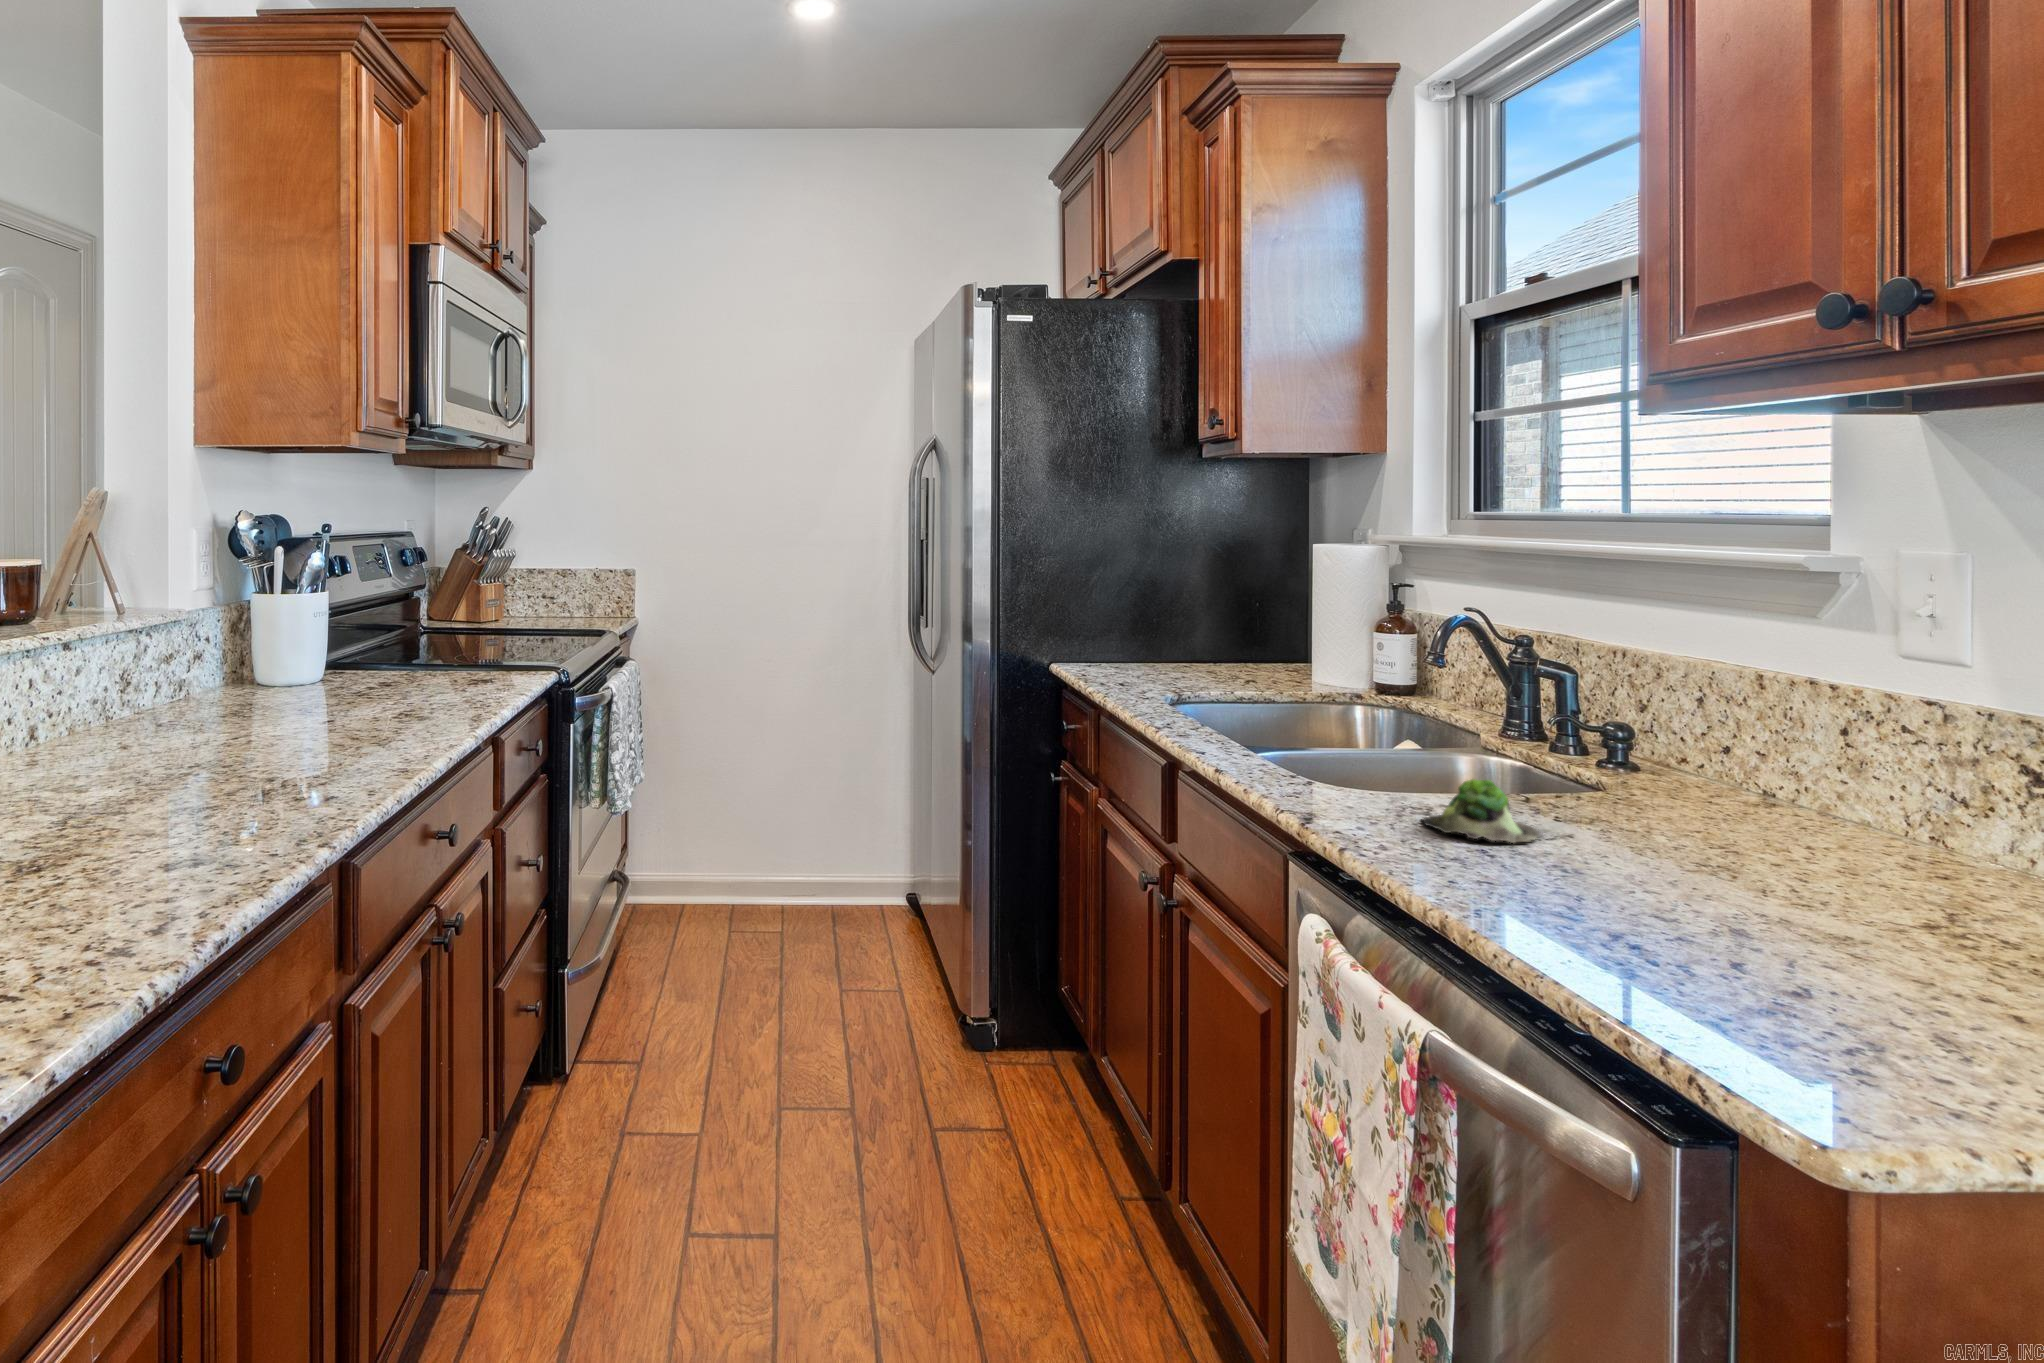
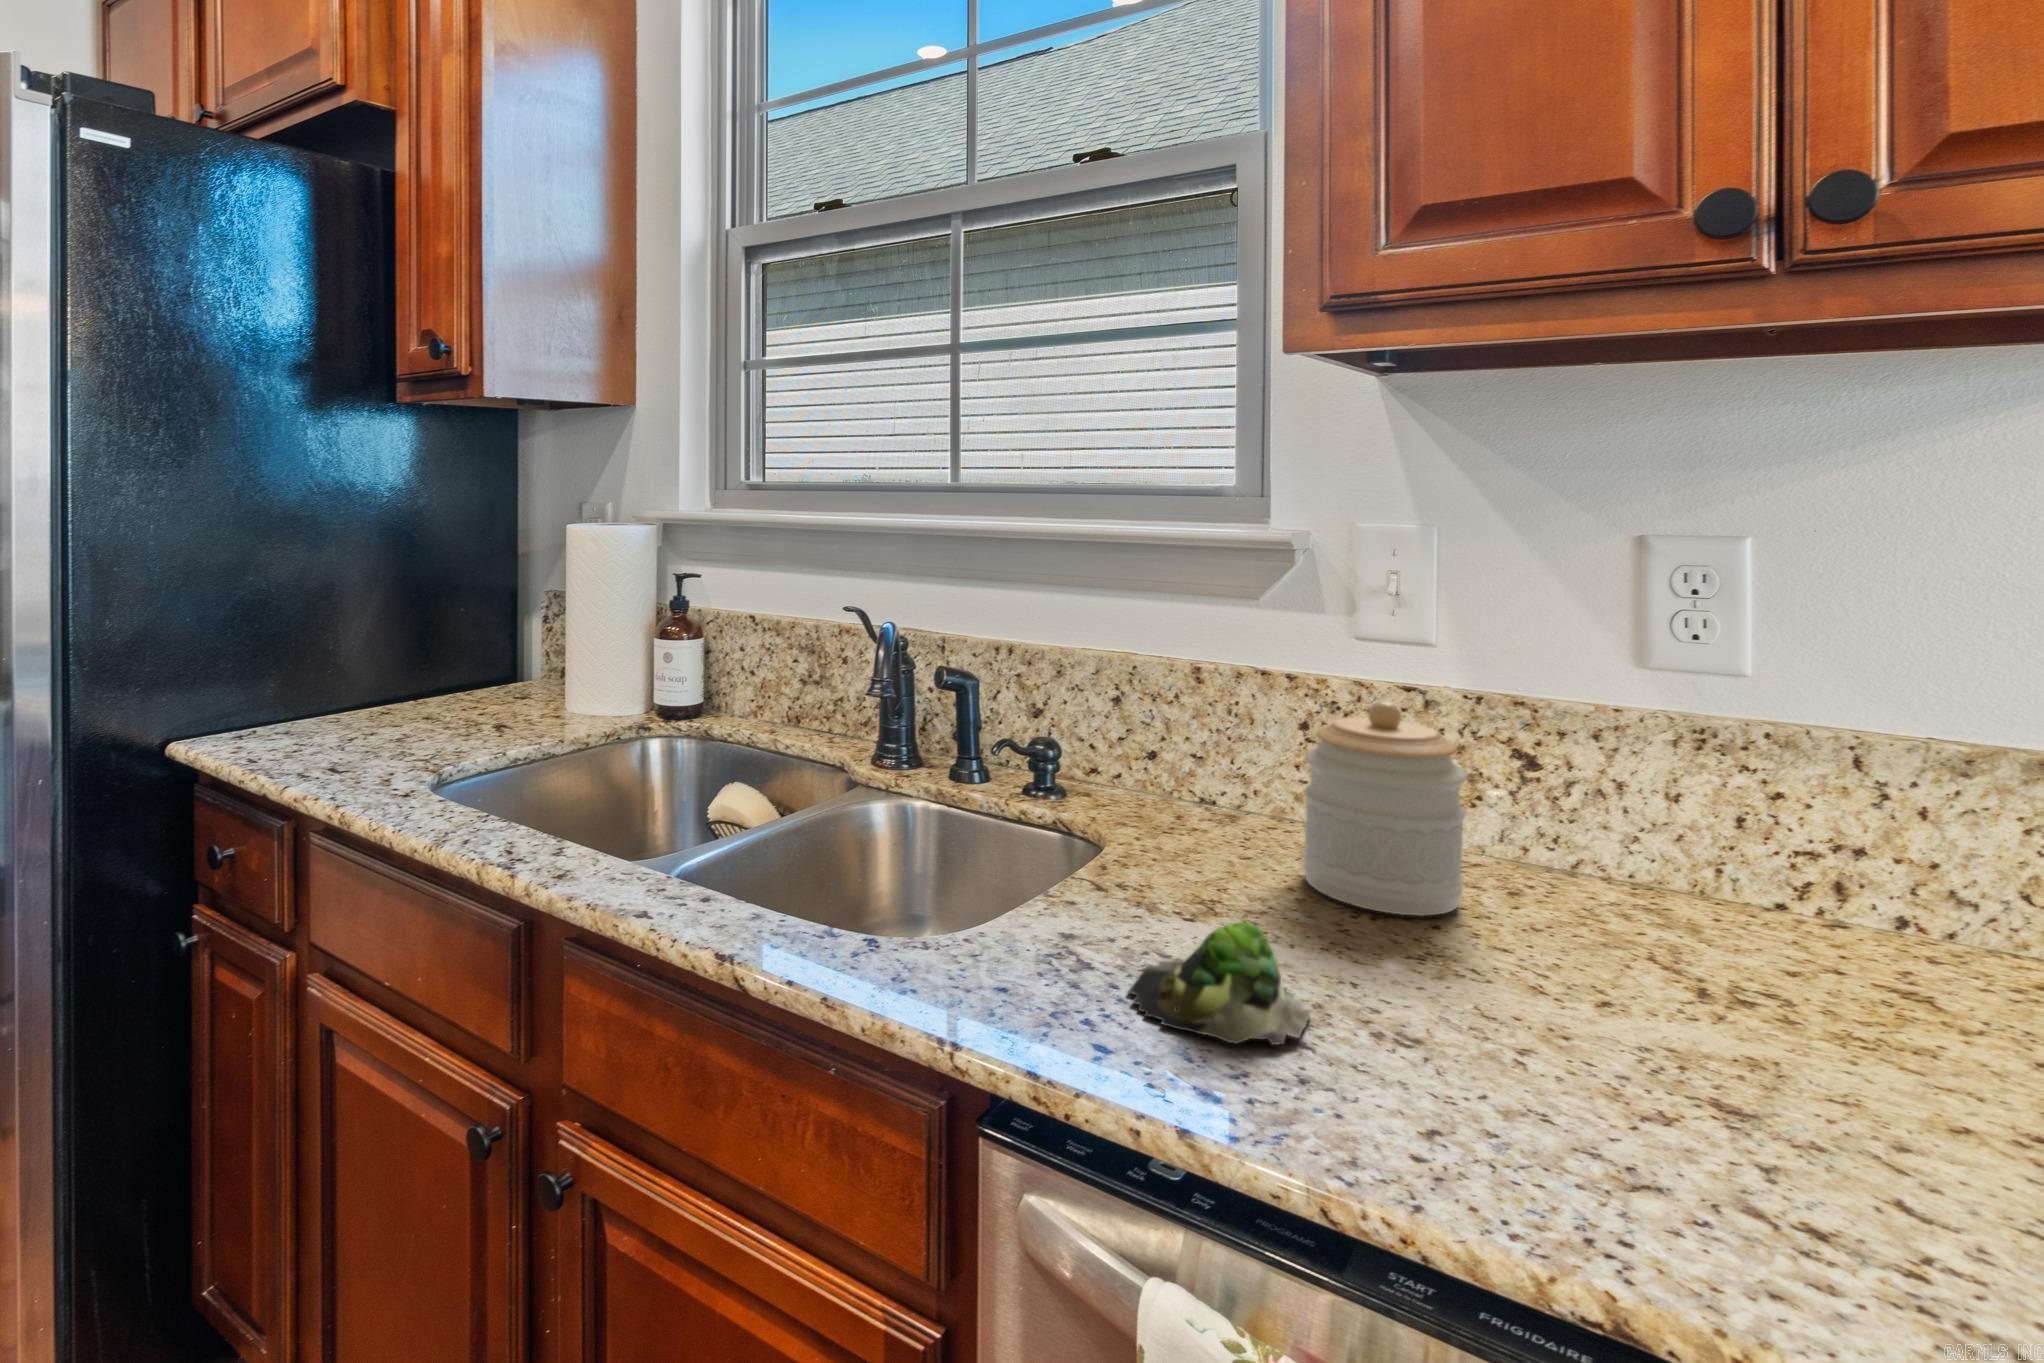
jar: none [1707,691,1858,857] -> present [1303,702,1467,916]

